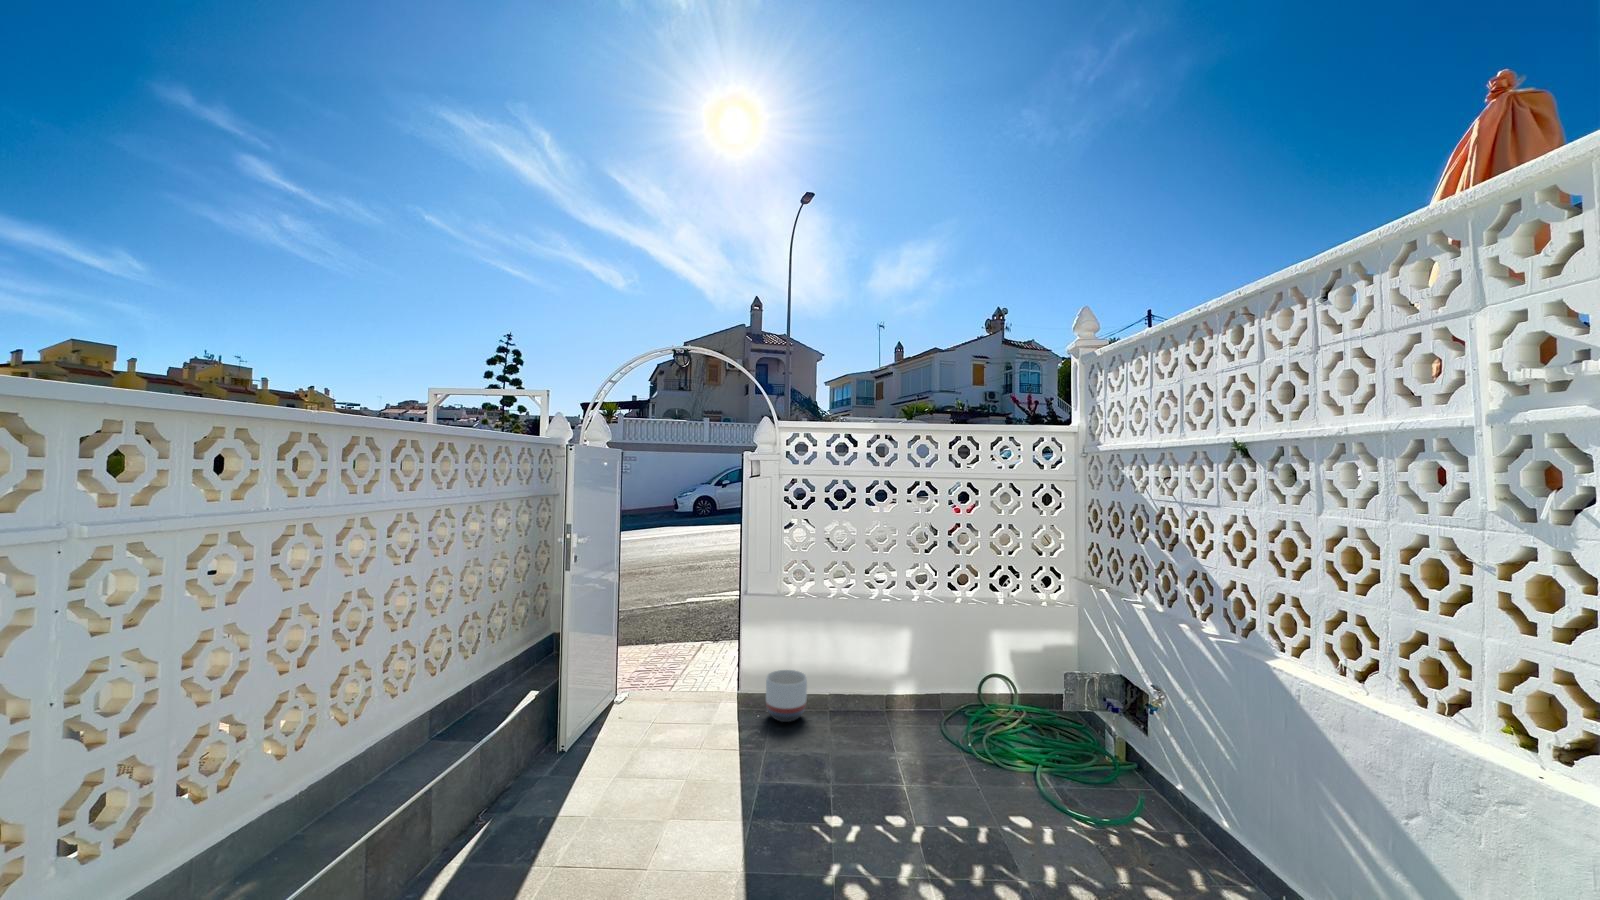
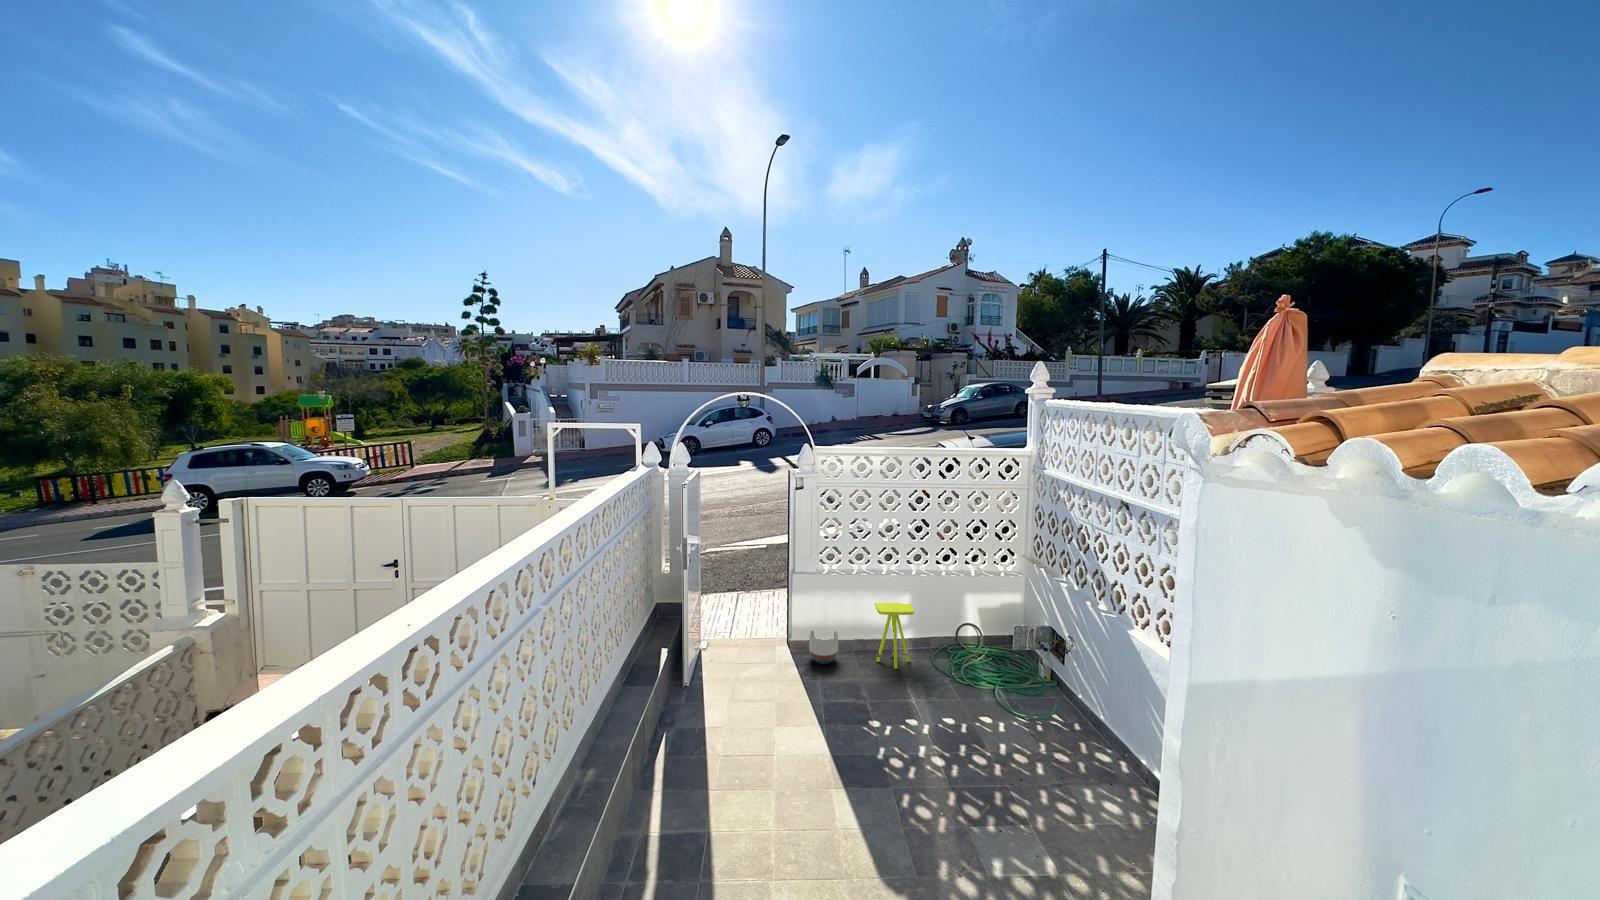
side table: none [859,630,913,734] -> present [875,603,914,669]

